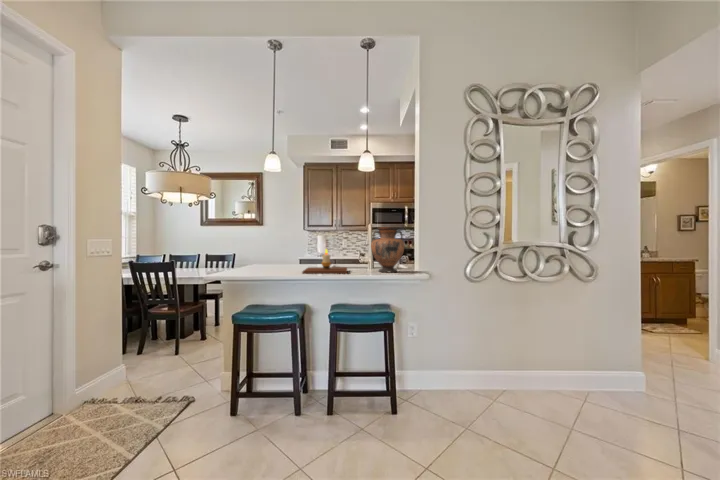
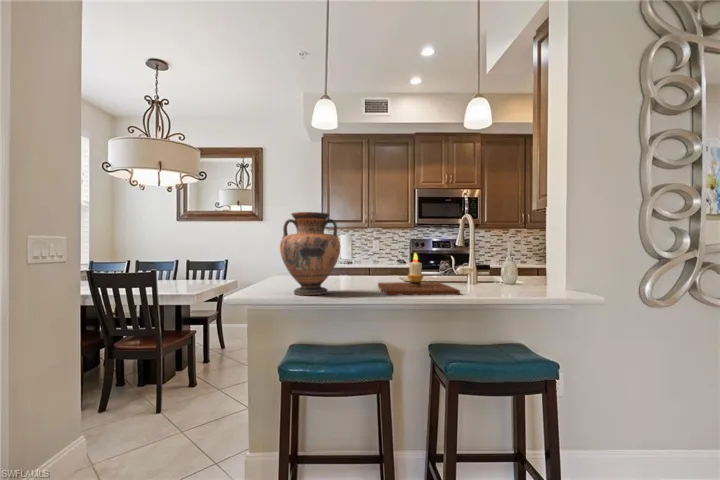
vase: present [371,227,404,272] -> present [280,212,340,295]

